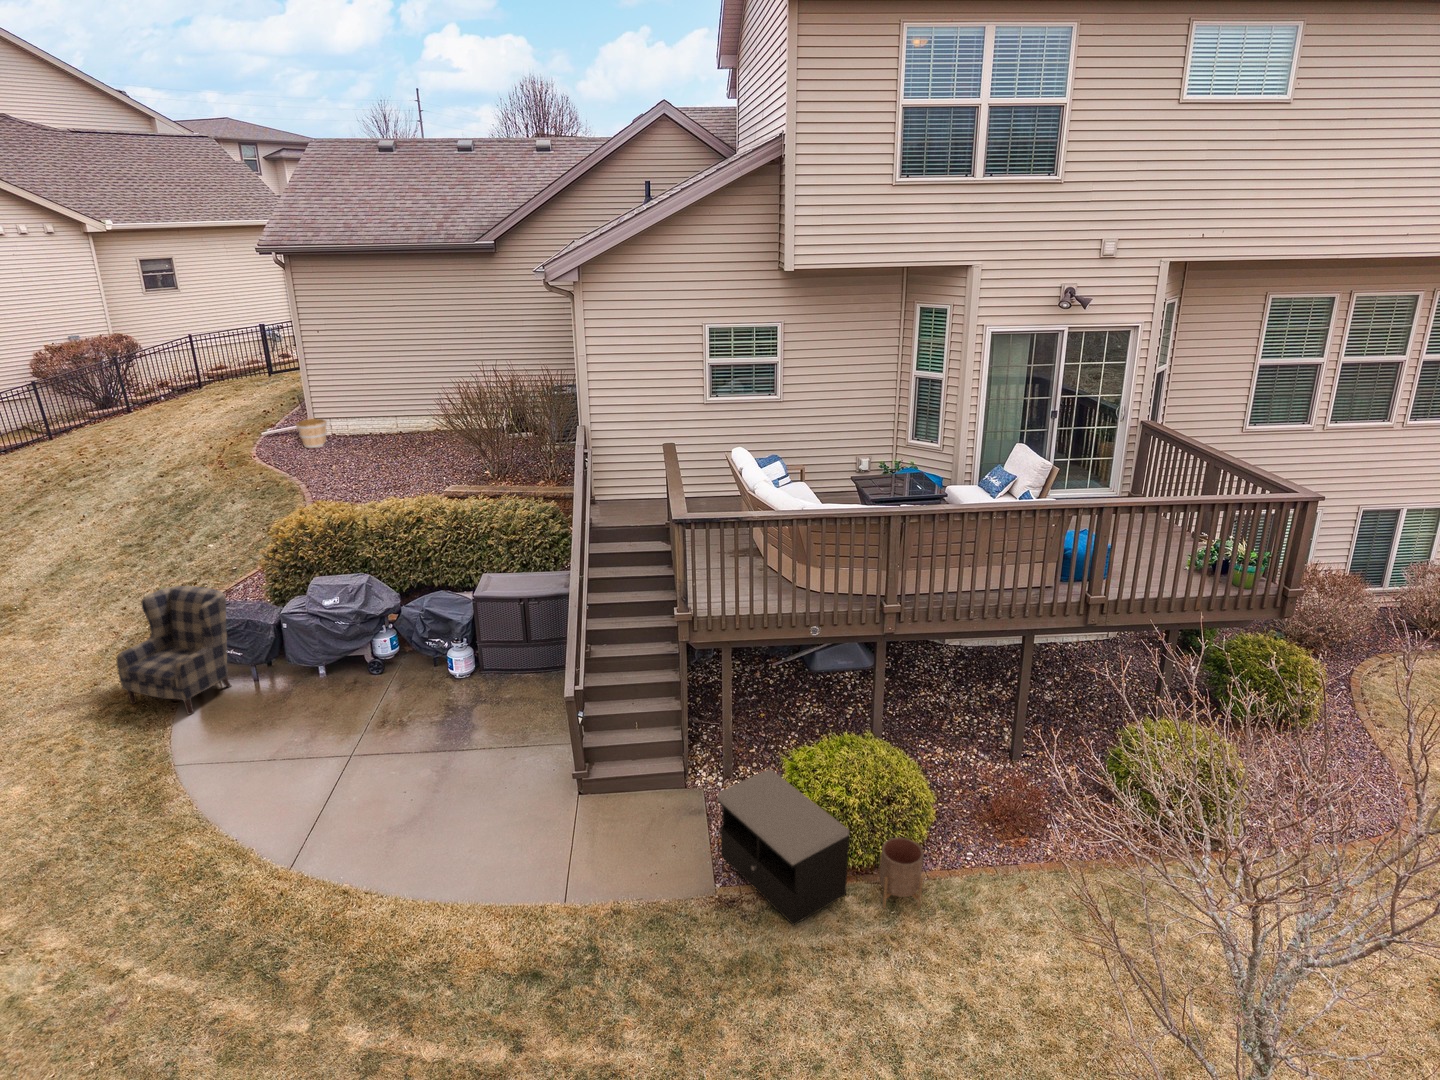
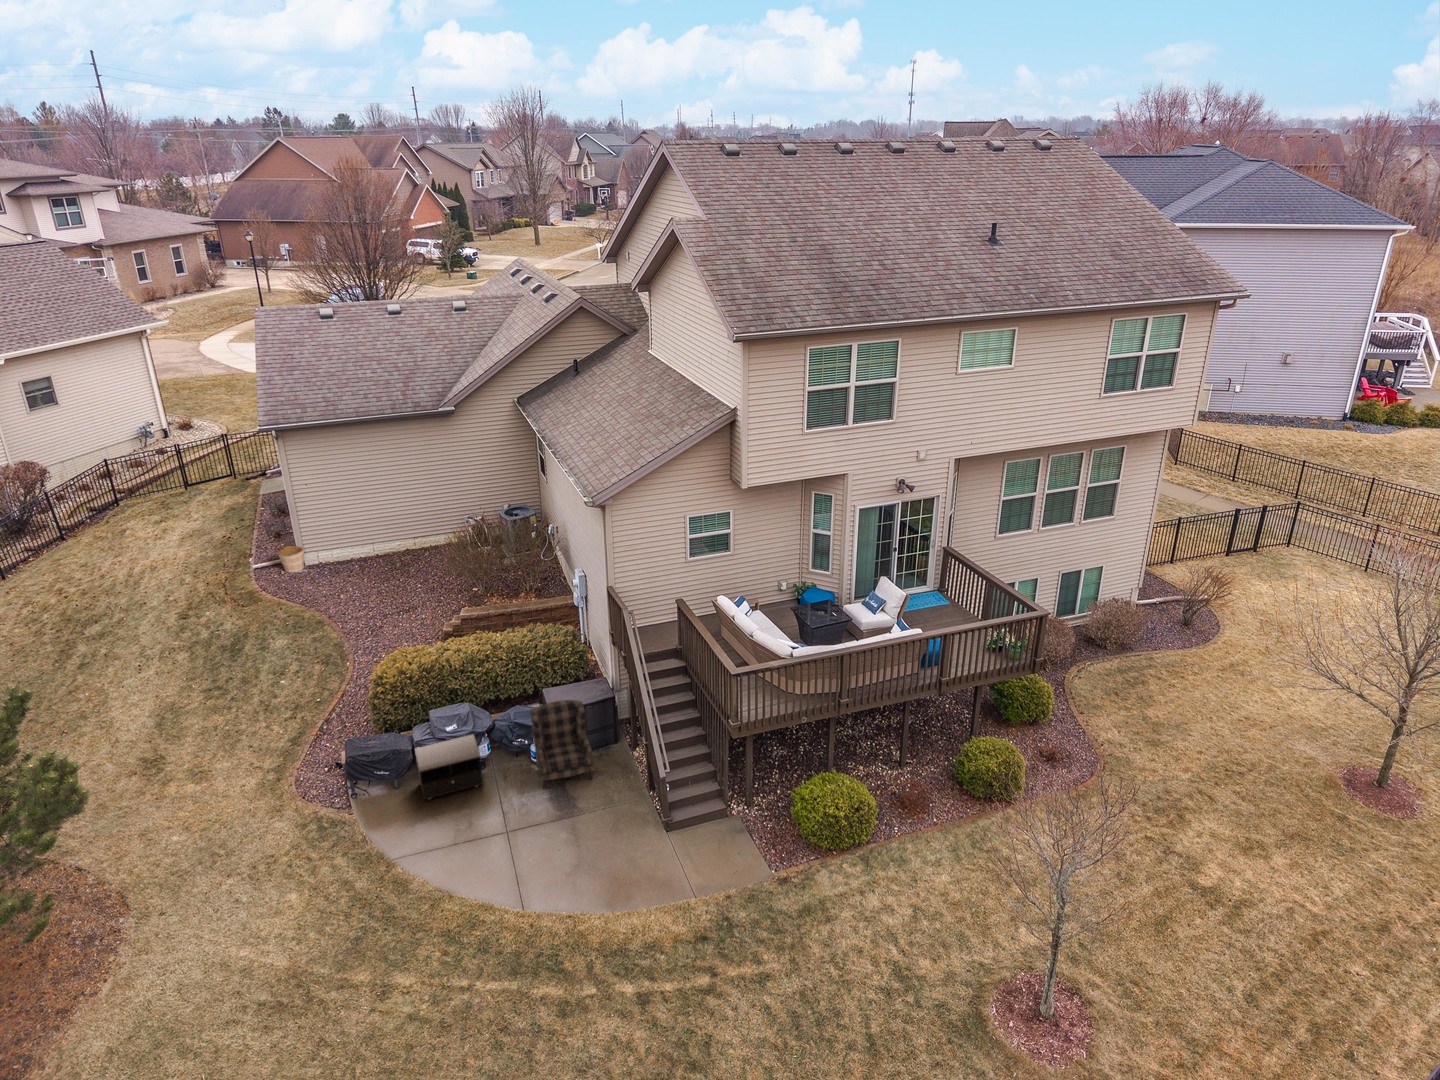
chair: present [117,586,231,715] -> present [531,700,593,789]
storage bench: present [717,769,849,925] -> present [415,735,483,799]
planter: present [879,837,923,909] -> none [856,828,883,867]

